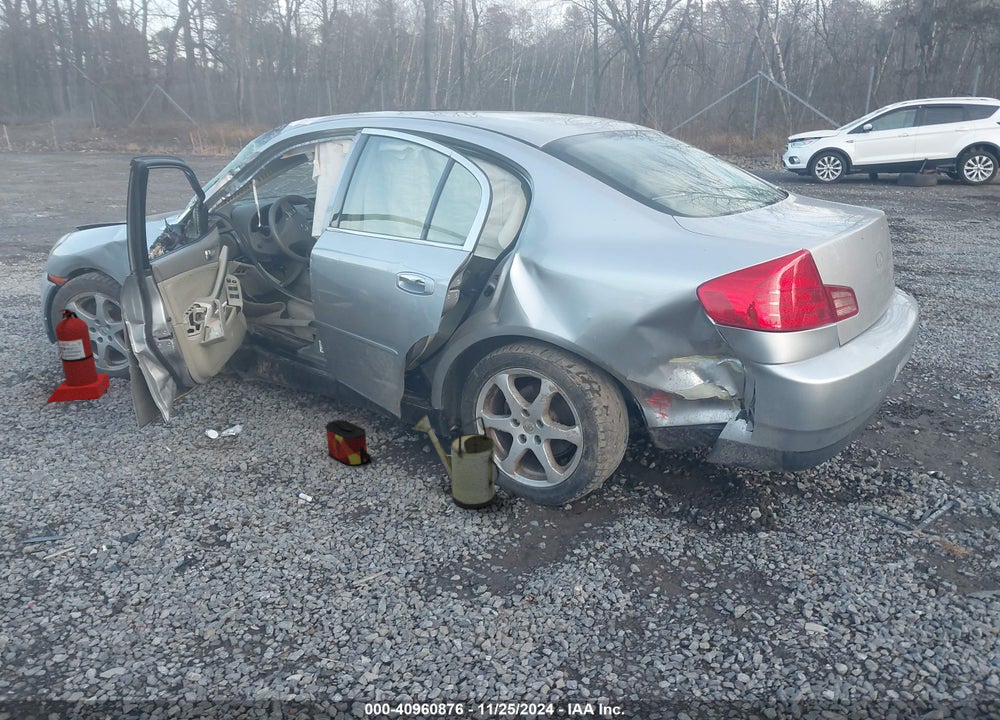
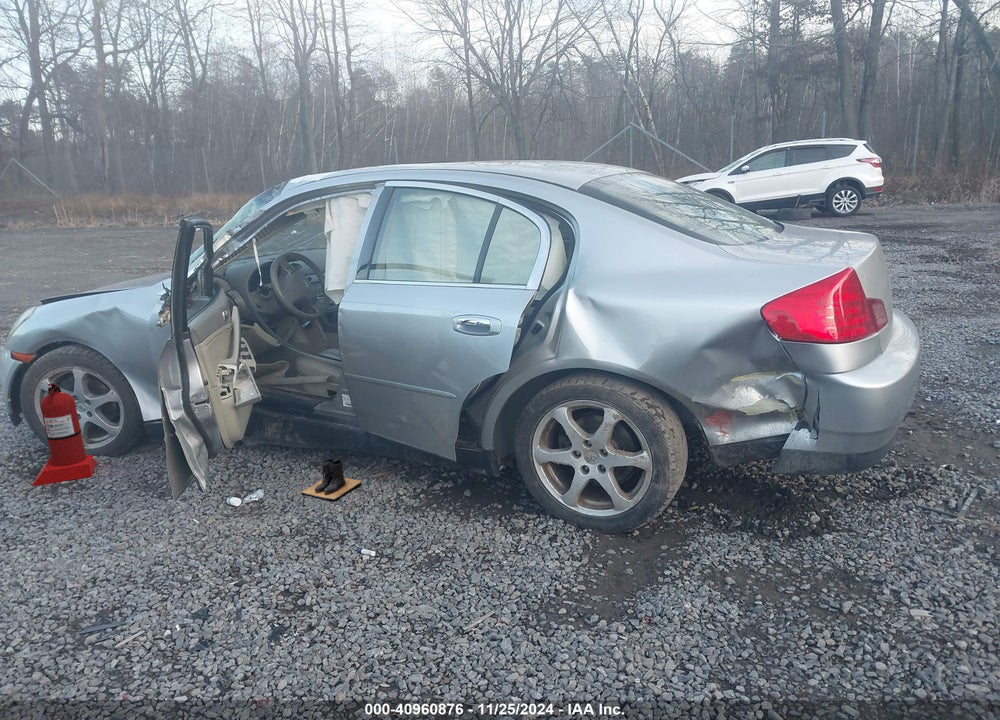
boots: none [271,403,330,443] -> present [301,458,362,500]
watering can: present [414,415,499,509] -> none [475,451,570,544]
bag: present [326,420,370,466] -> none [369,471,419,516]

